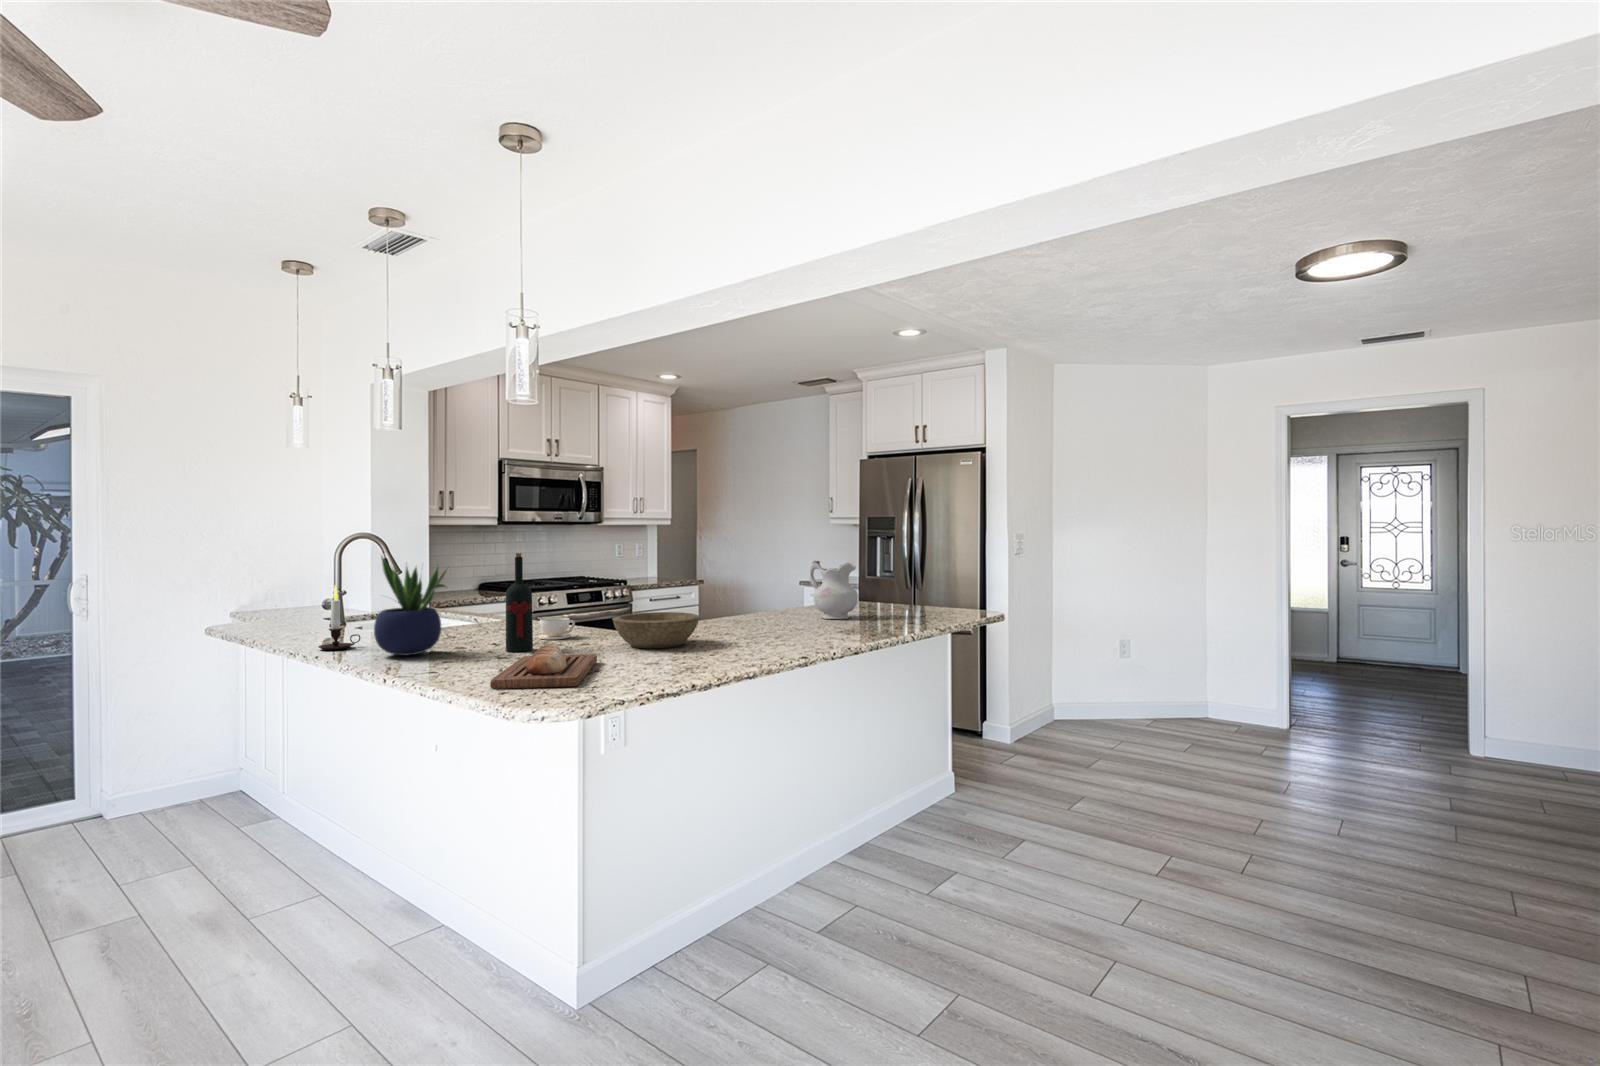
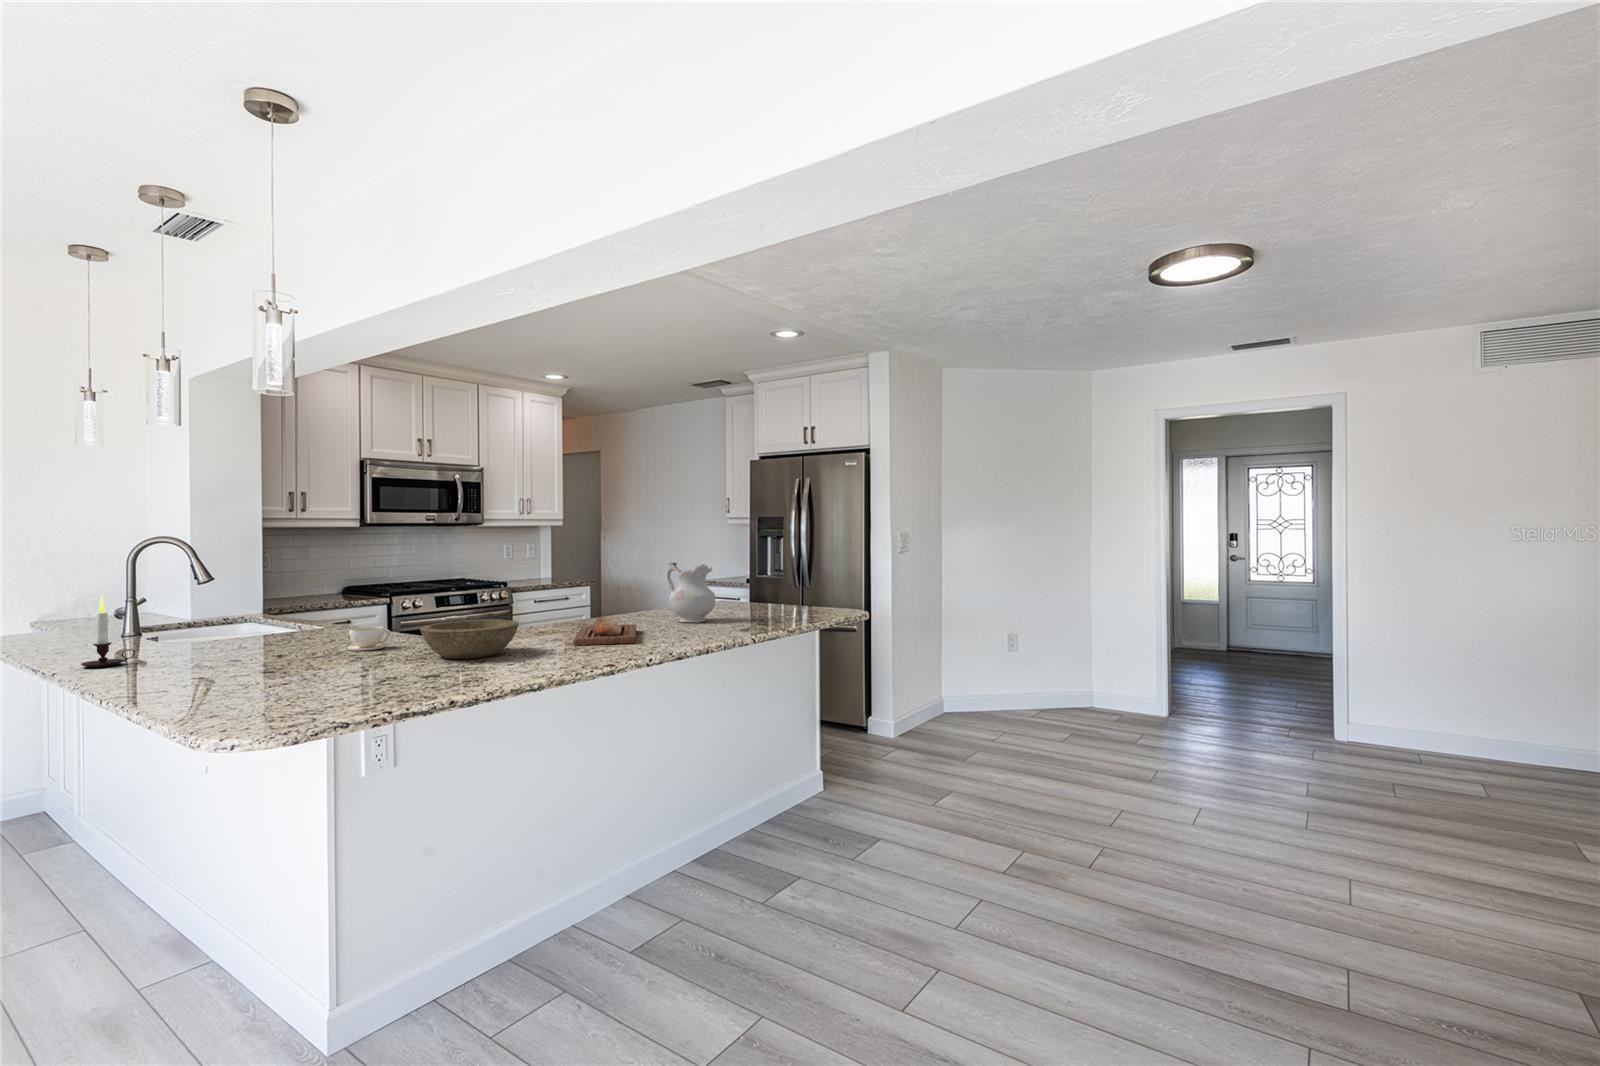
wine bottle: present [506,553,533,652] -> none [295,559,328,666]
potted plant: present [374,556,446,655] -> none [131,561,232,672]
bread loaf: present [490,644,597,689] -> present [574,616,636,645]

